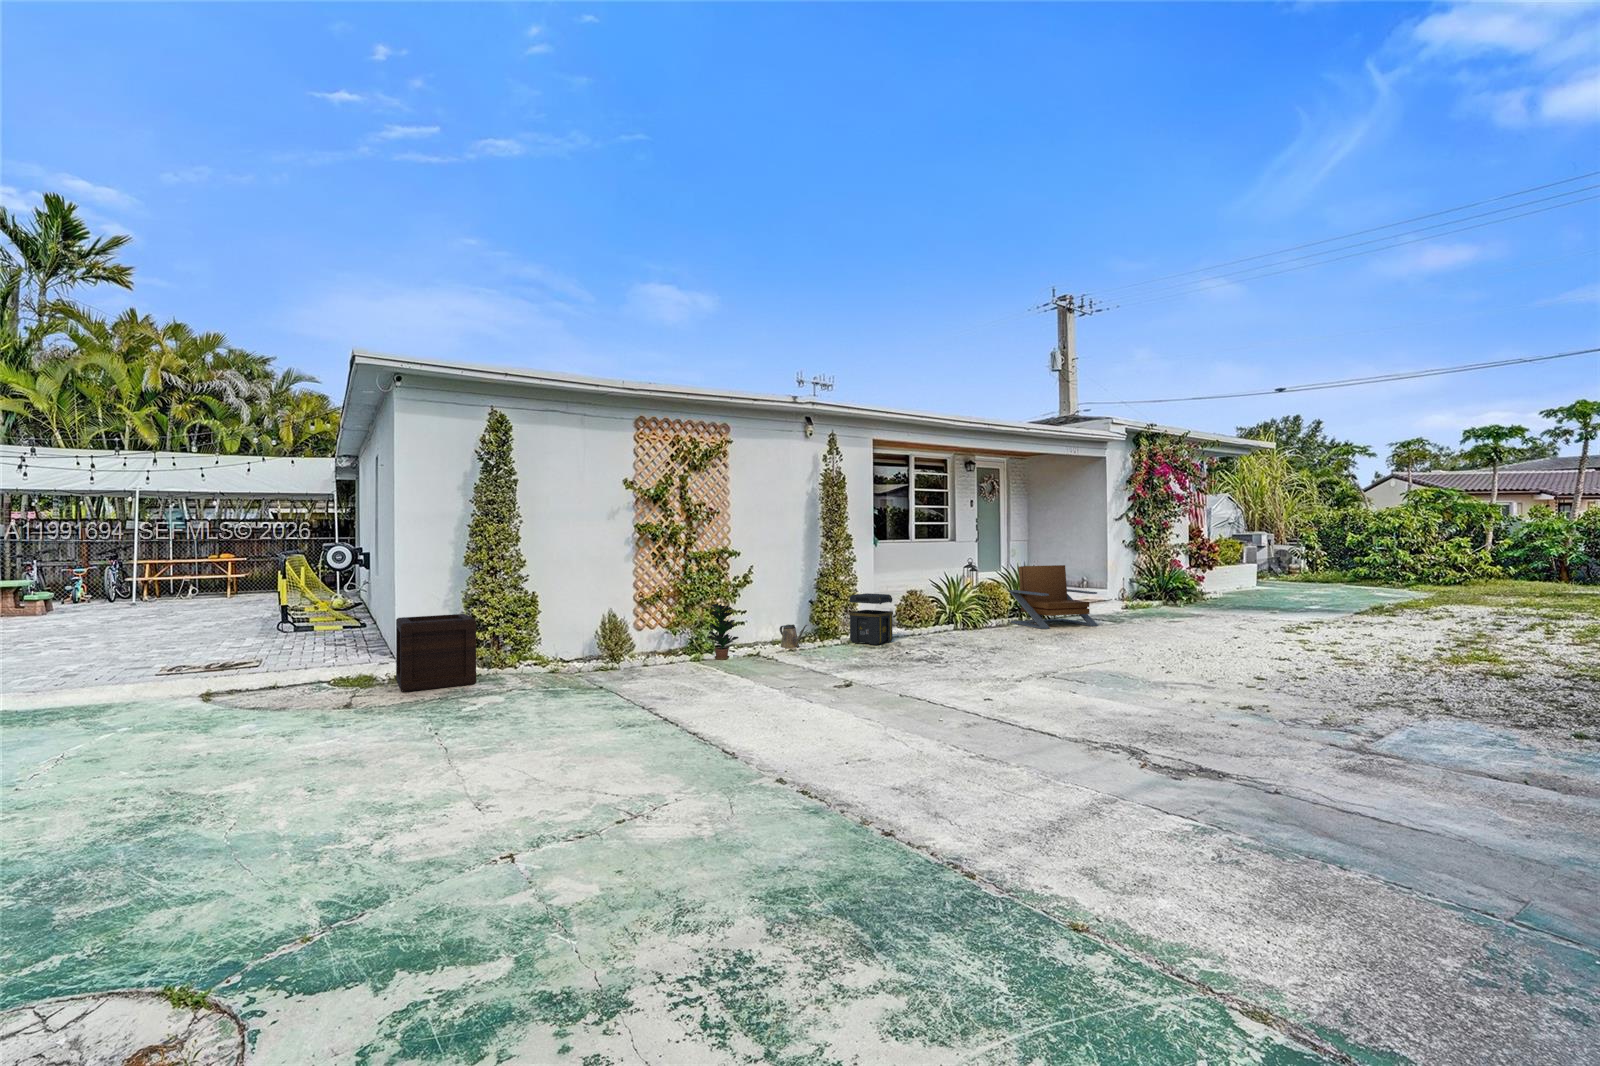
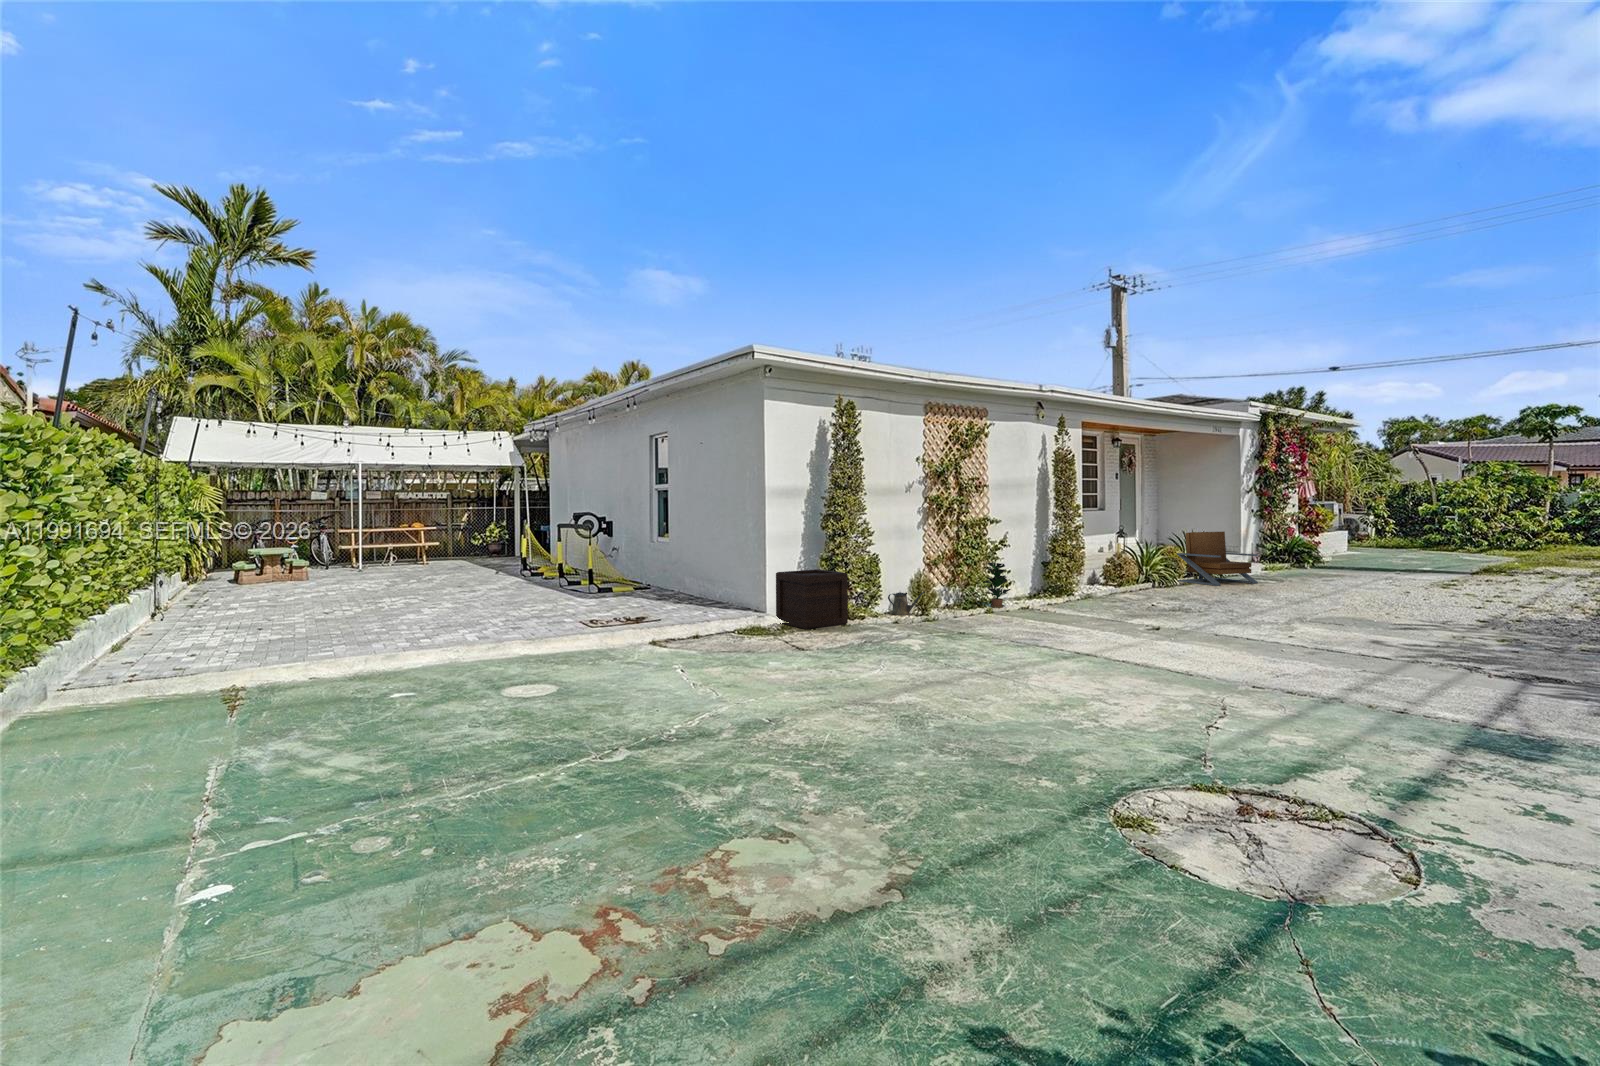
toolbox: present [849,593,893,645] -> none [1075,555,1111,597]
watering can: present [779,625,807,648] -> present [888,592,924,615]

